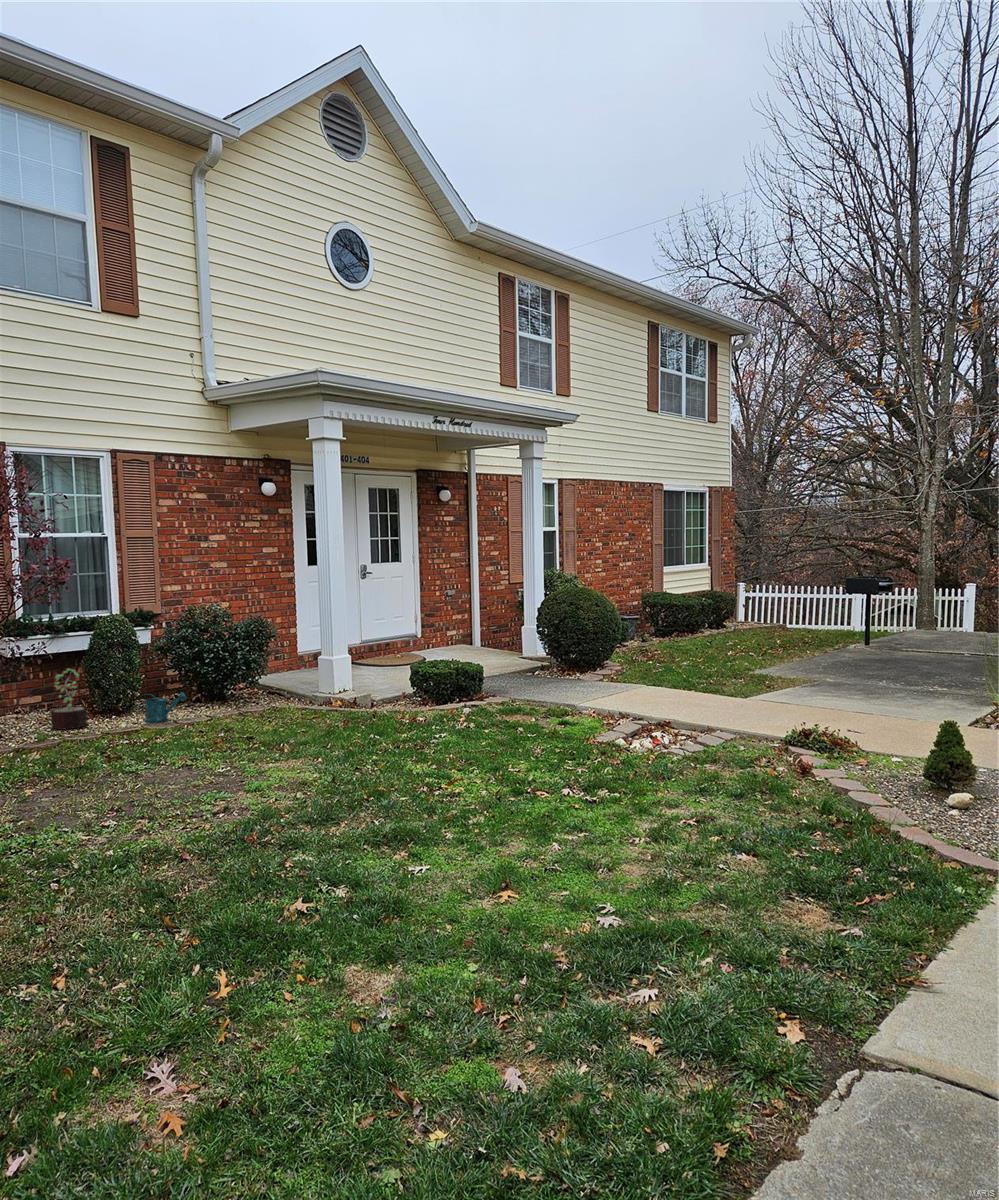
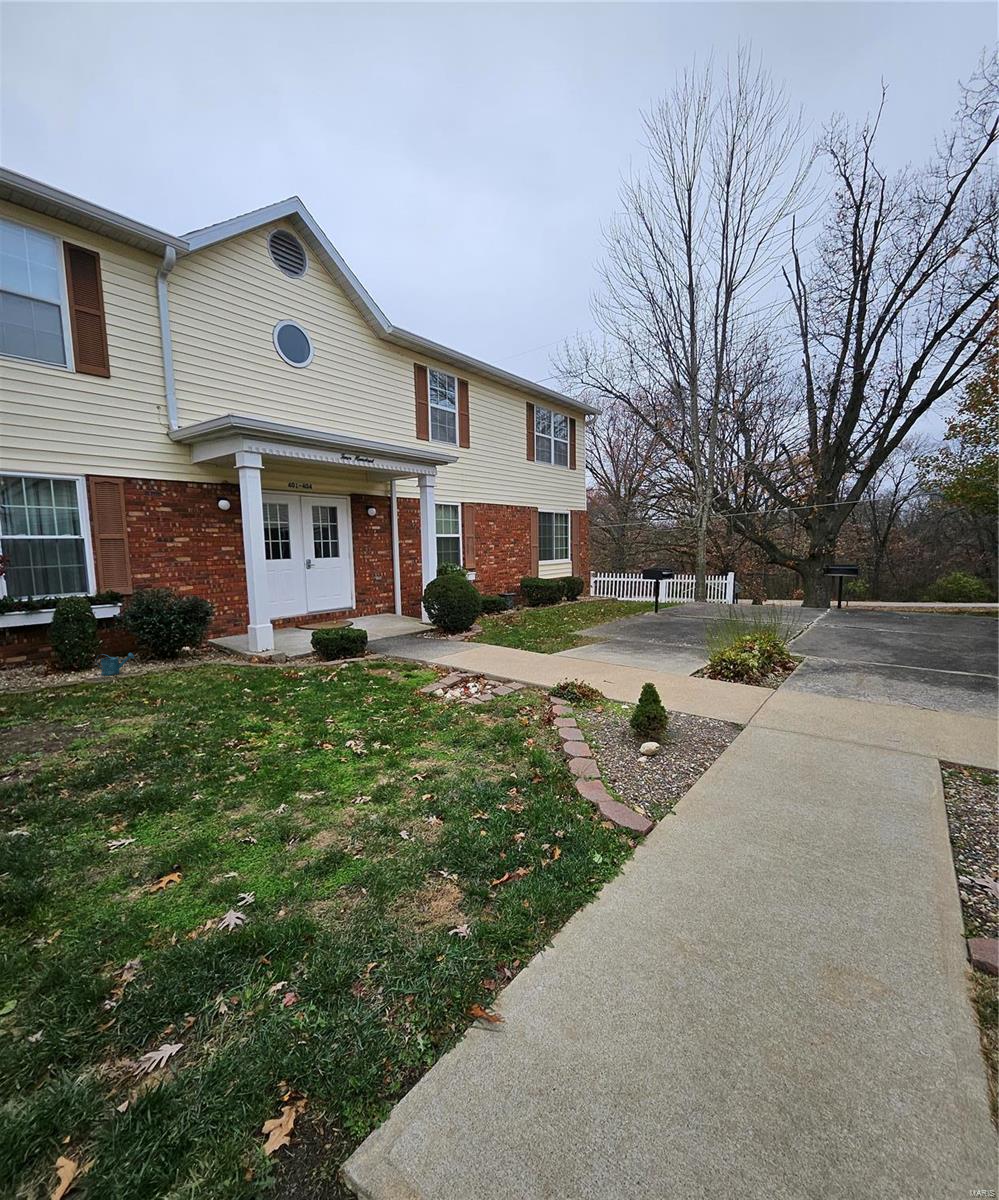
decorative plant: present [51,669,88,729] -> none [20,635,55,682]

